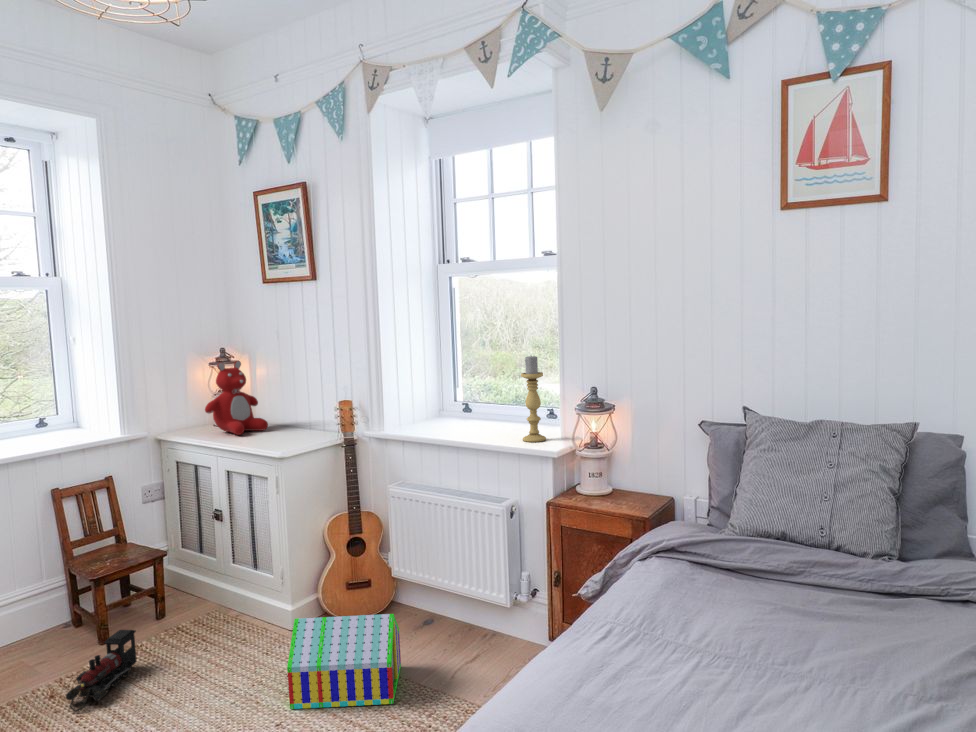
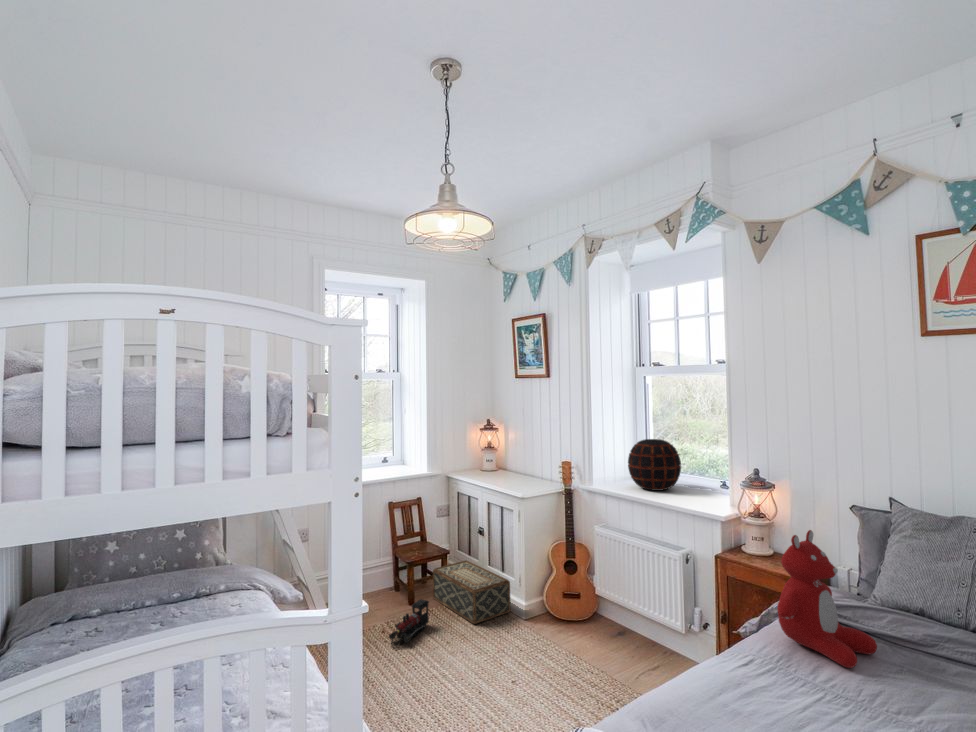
candle holder: present [521,356,546,442] -> none [696,439,716,506]
teddy bear: present [205,361,268,435] -> present [777,530,877,668]
decorative vase: none [431,362,501,431] -> present [628,439,681,491]
woven basket: none [140,561,270,650] -> present [433,561,511,624]
toy house: present [287,614,401,709] -> none [520,612,599,688]

